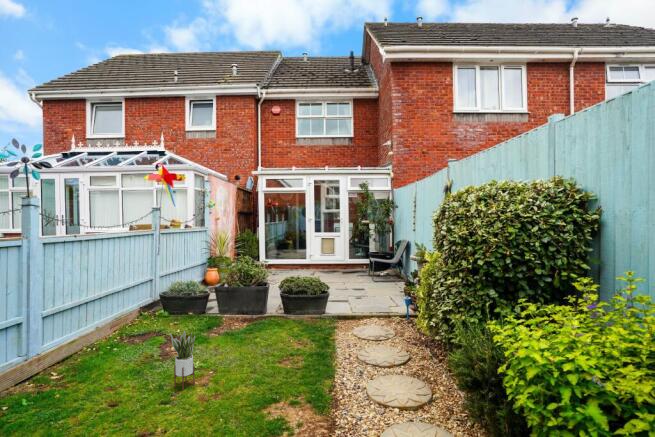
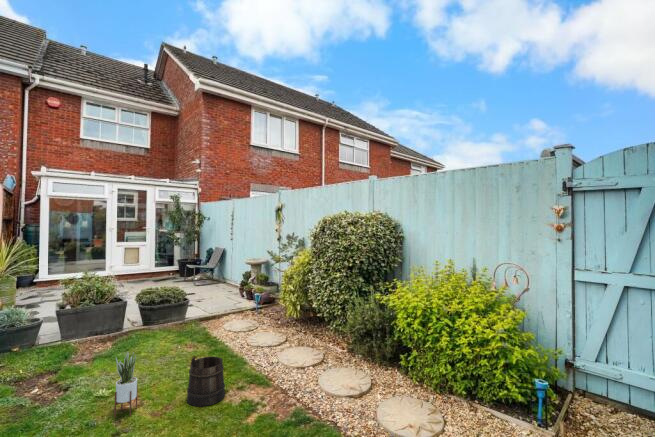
bucket: none [228,350,267,404] -> present [187,356,225,407]

